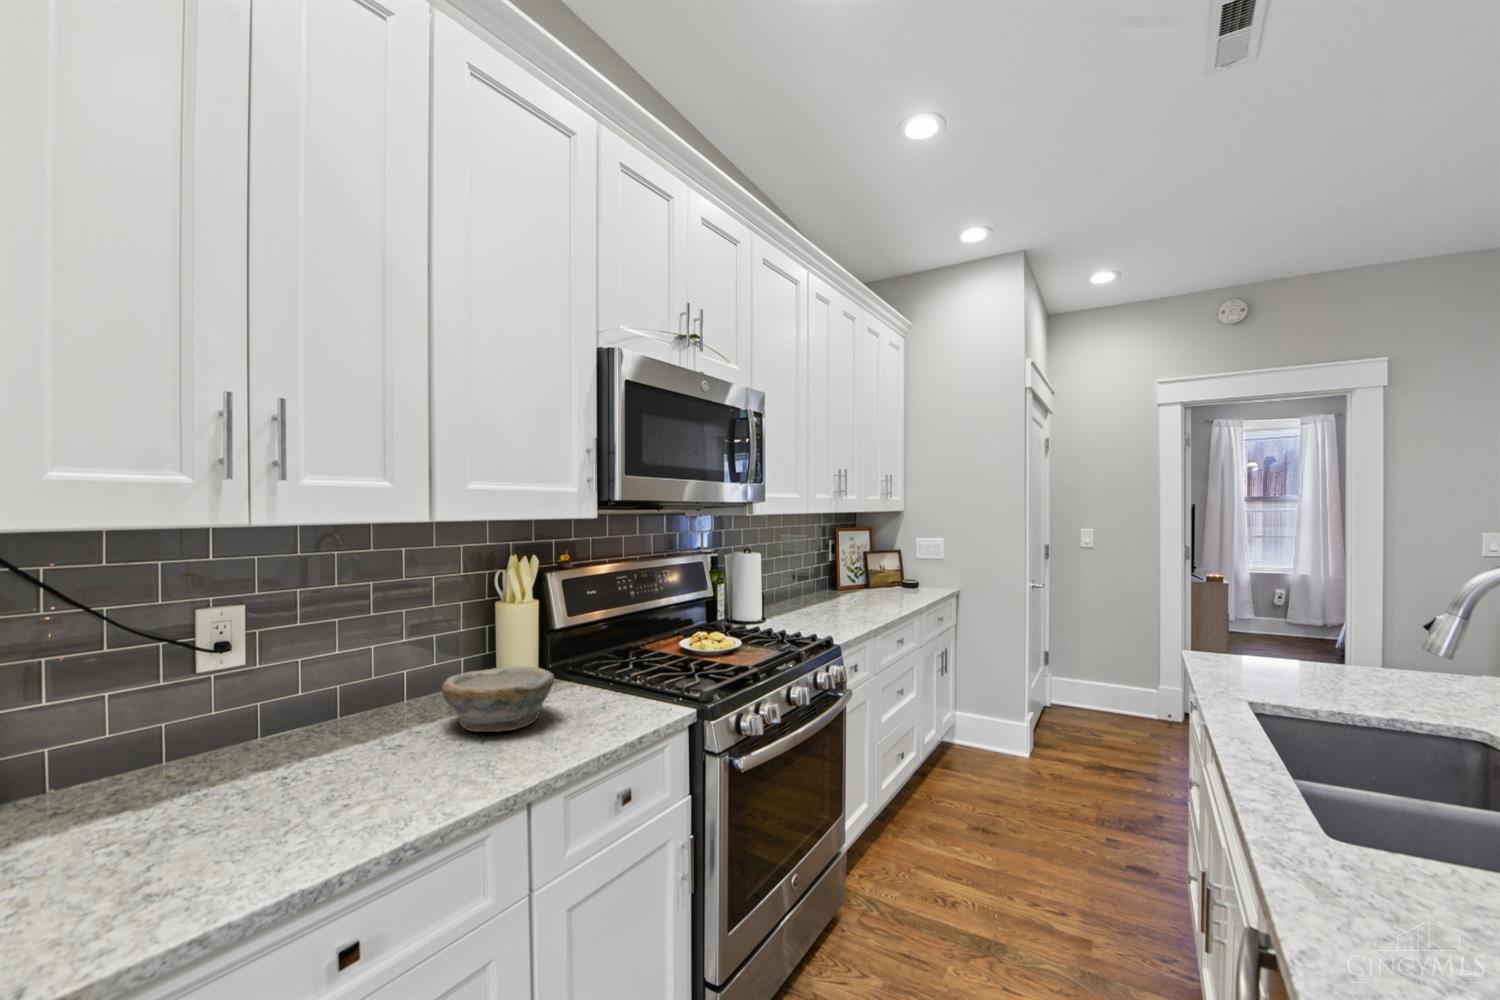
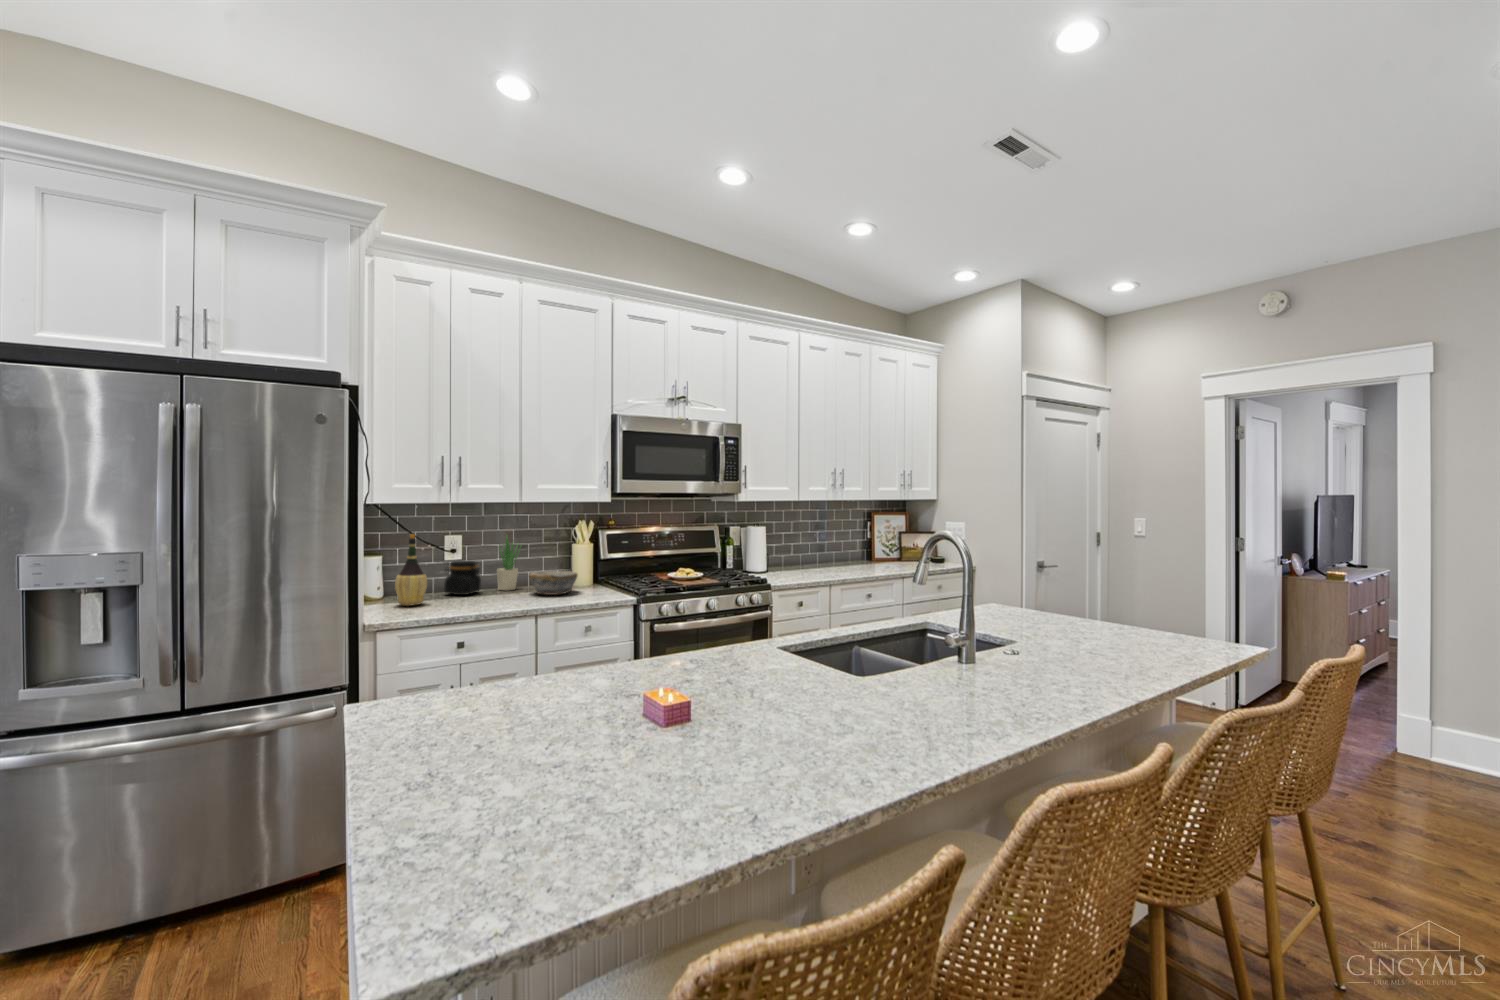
potted plant: none [341,590,403,728] -> present [497,536,518,590]
wine bottle: none [62,625,184,860] -> present [395,534,427,606]
jar: none [201,668,314,767] -> present [444,561,481,595]

